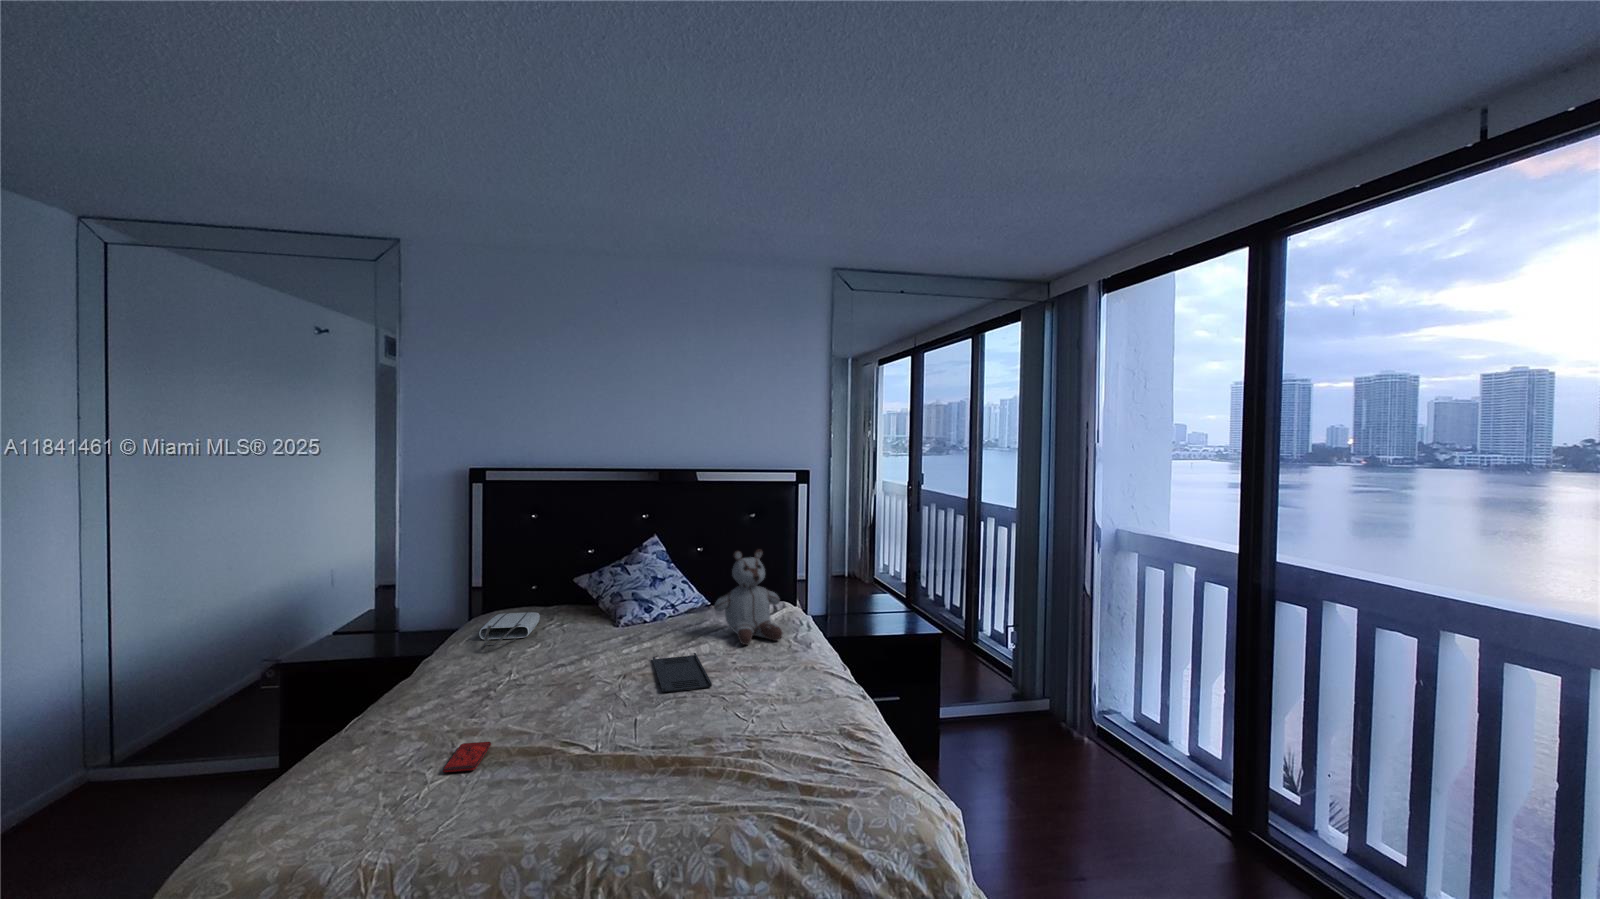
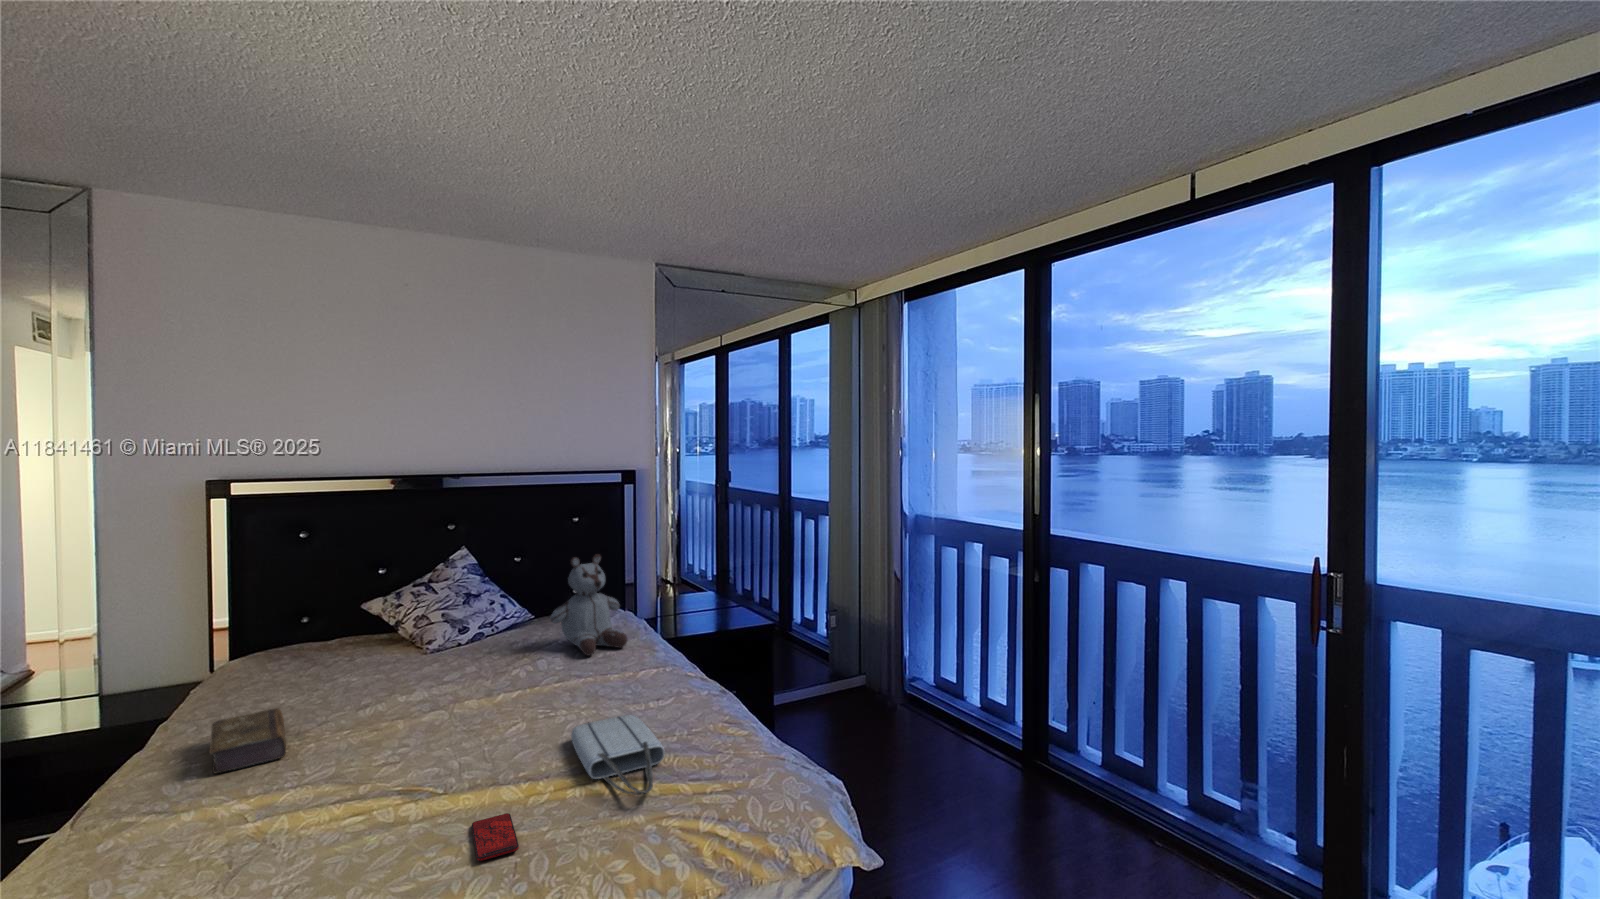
tote bag: present [479,612,540,646] -> present [571,715,665,795]
tray: present [653,653,712,692] -> none [488,670,569,715]
book: none [431,659,492,706] -> present [209,708,286,773]
smartphone: present [443,742,491,773] -> present [472,813,519,861]

